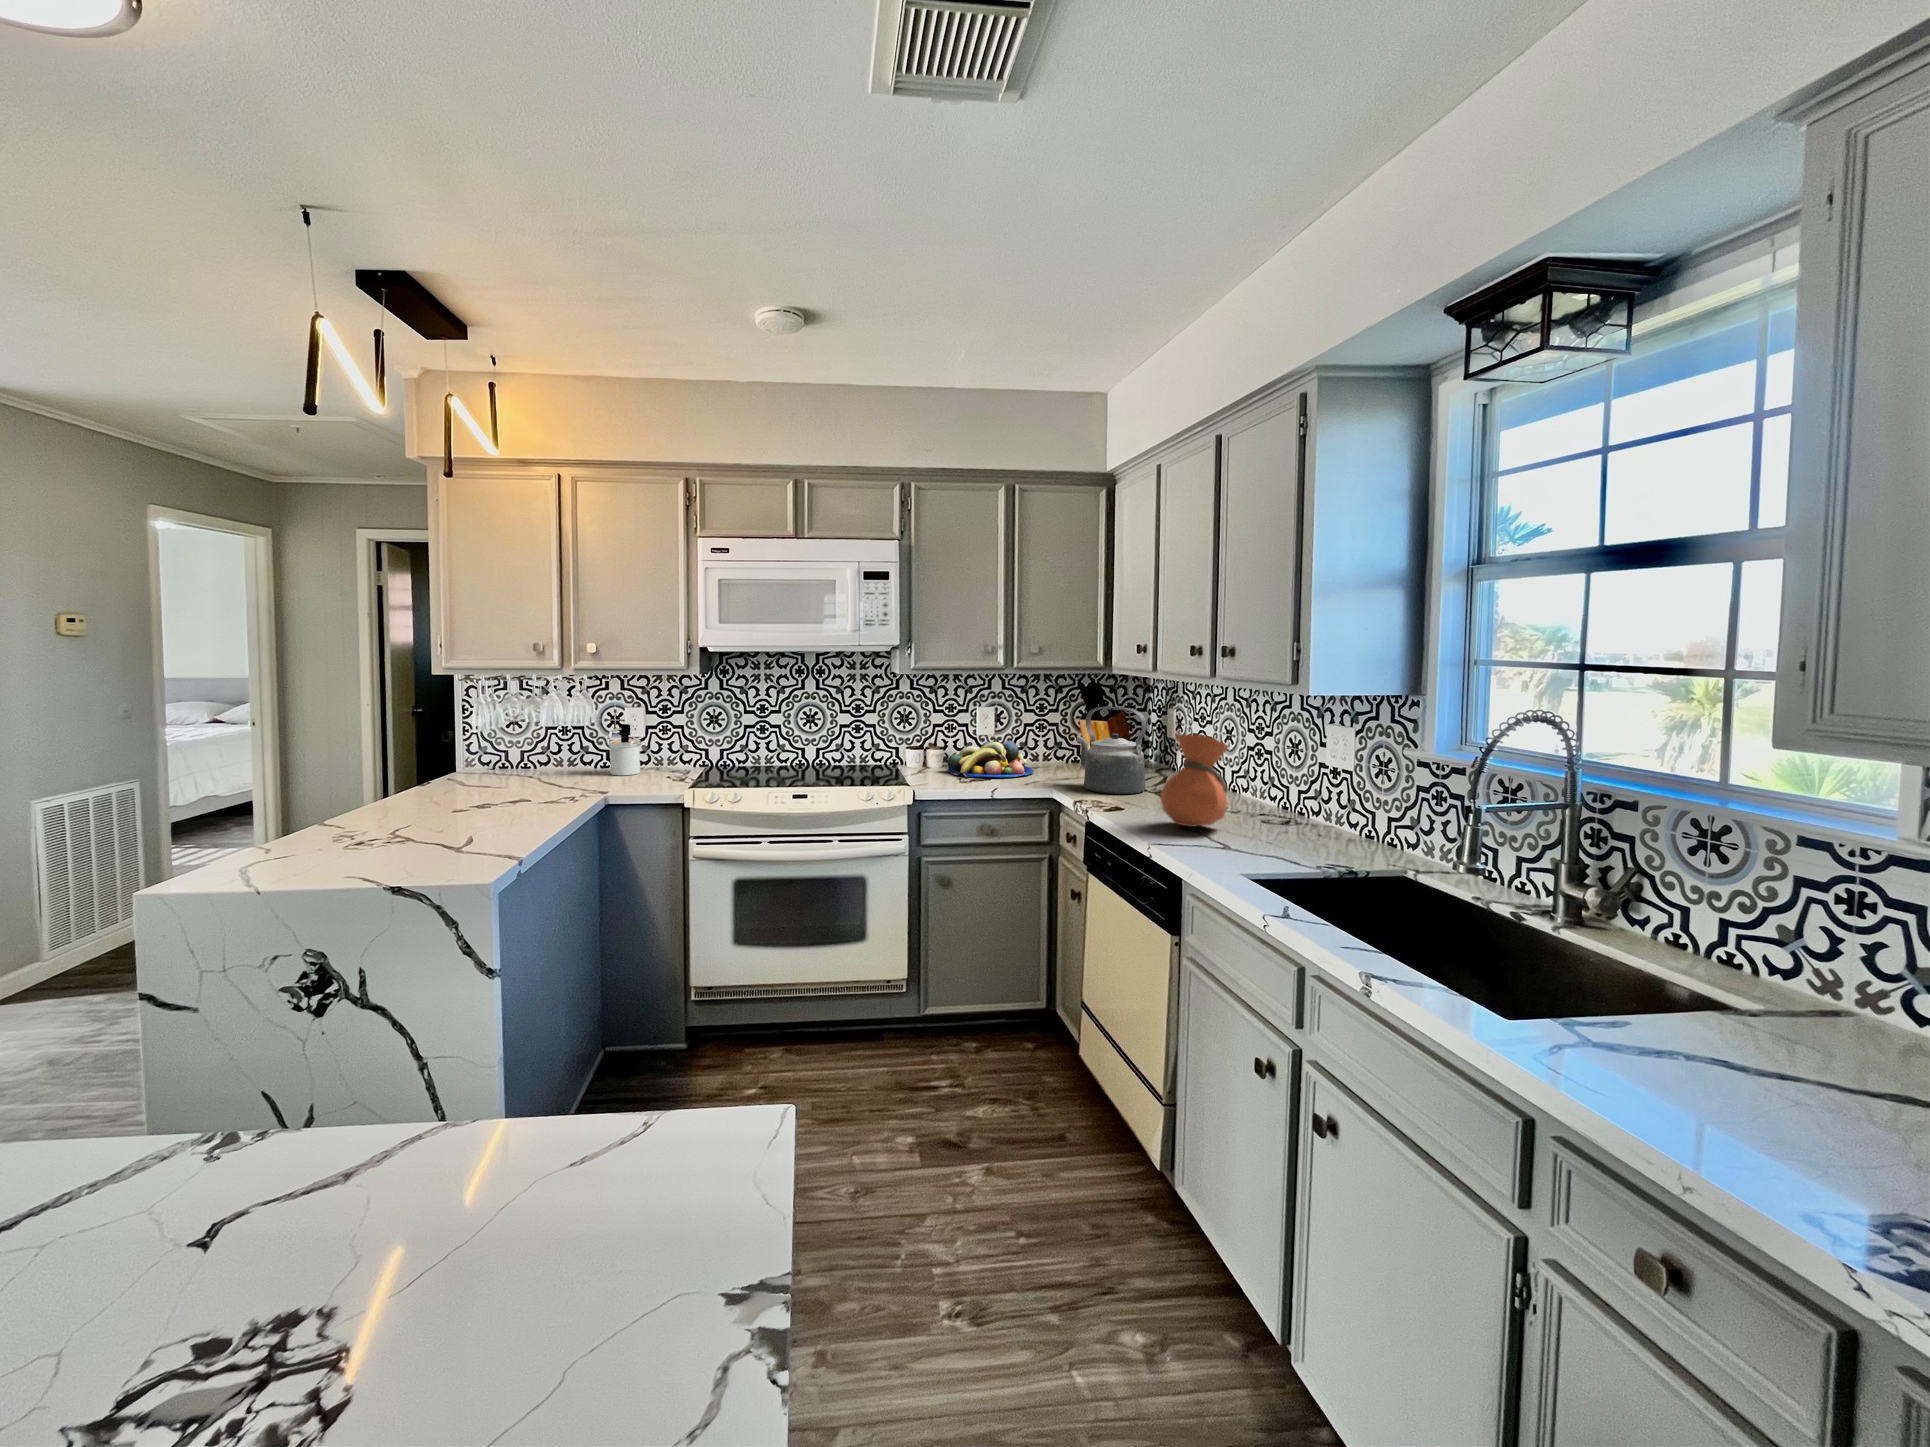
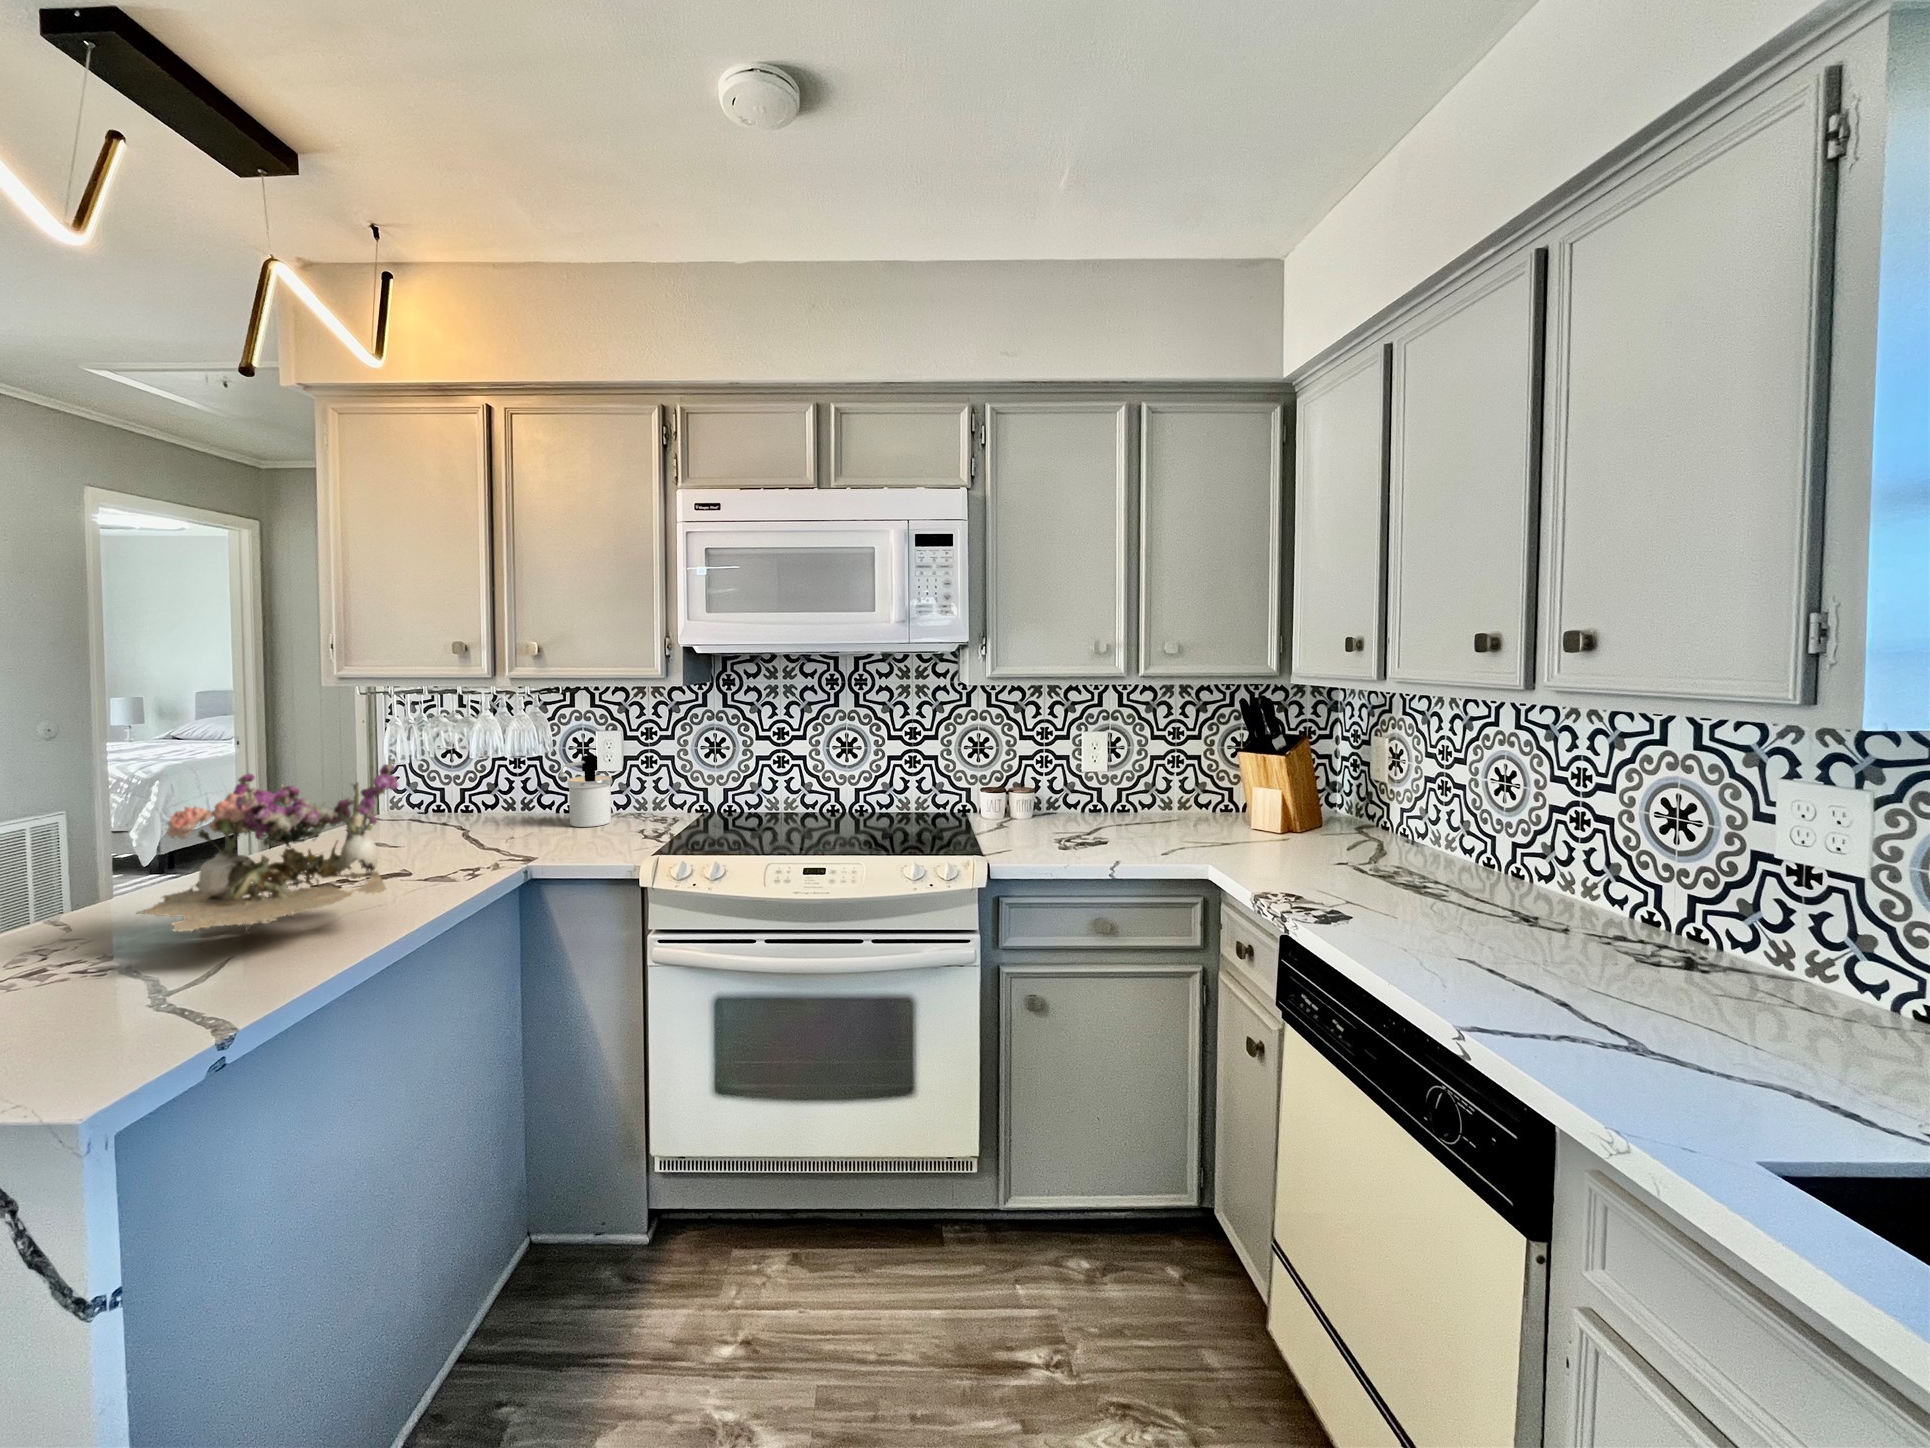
kettle: present [1077,707,1147,794] -> none [1243,738,1370,882]
flower arrangement: none [401,718,547,825] -> present [136,760,398,932]
vase: present [1160,734,1228,827] -> none [1444,800,1600,985]
fruit bowl: present [947,741,1034,777] -> none [1037,782,1168,841]

